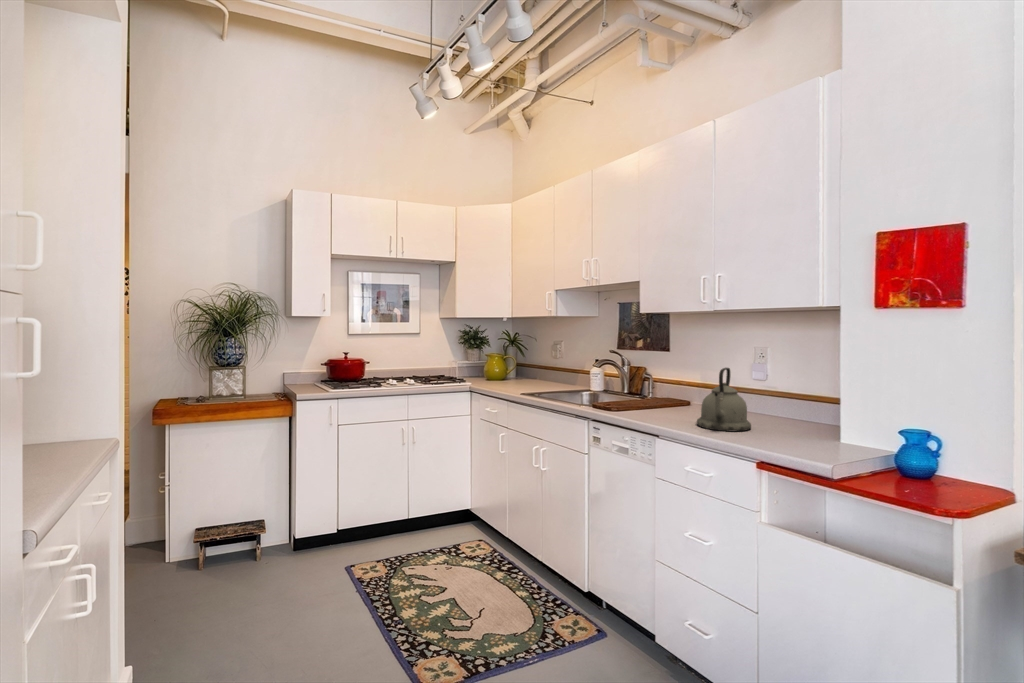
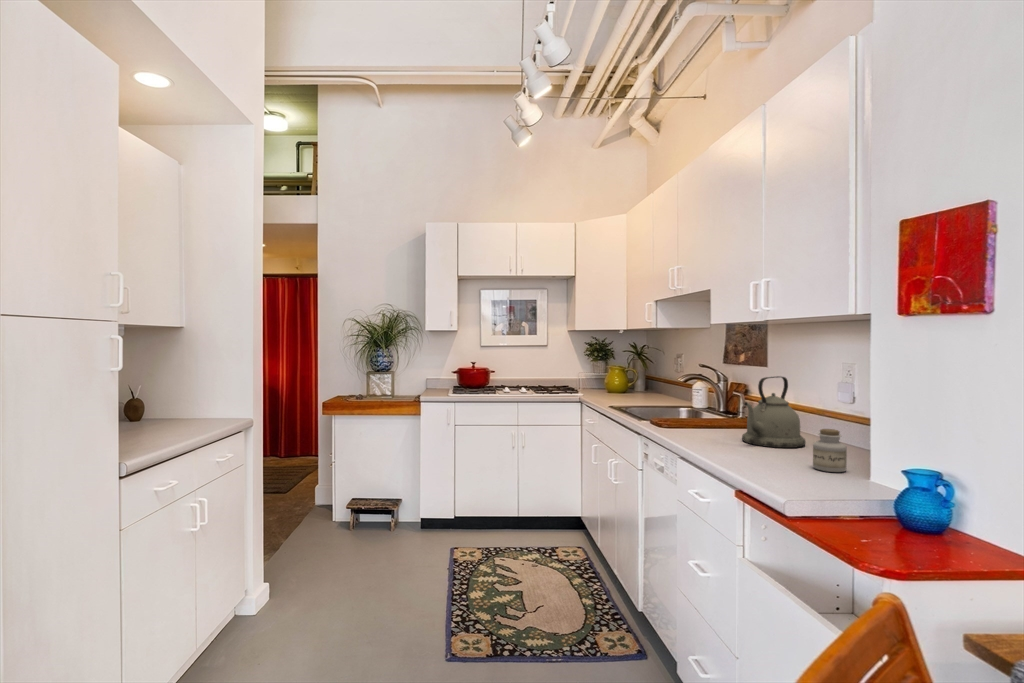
jar: none [796,415,825,452] -> present [813,429,847,472]

